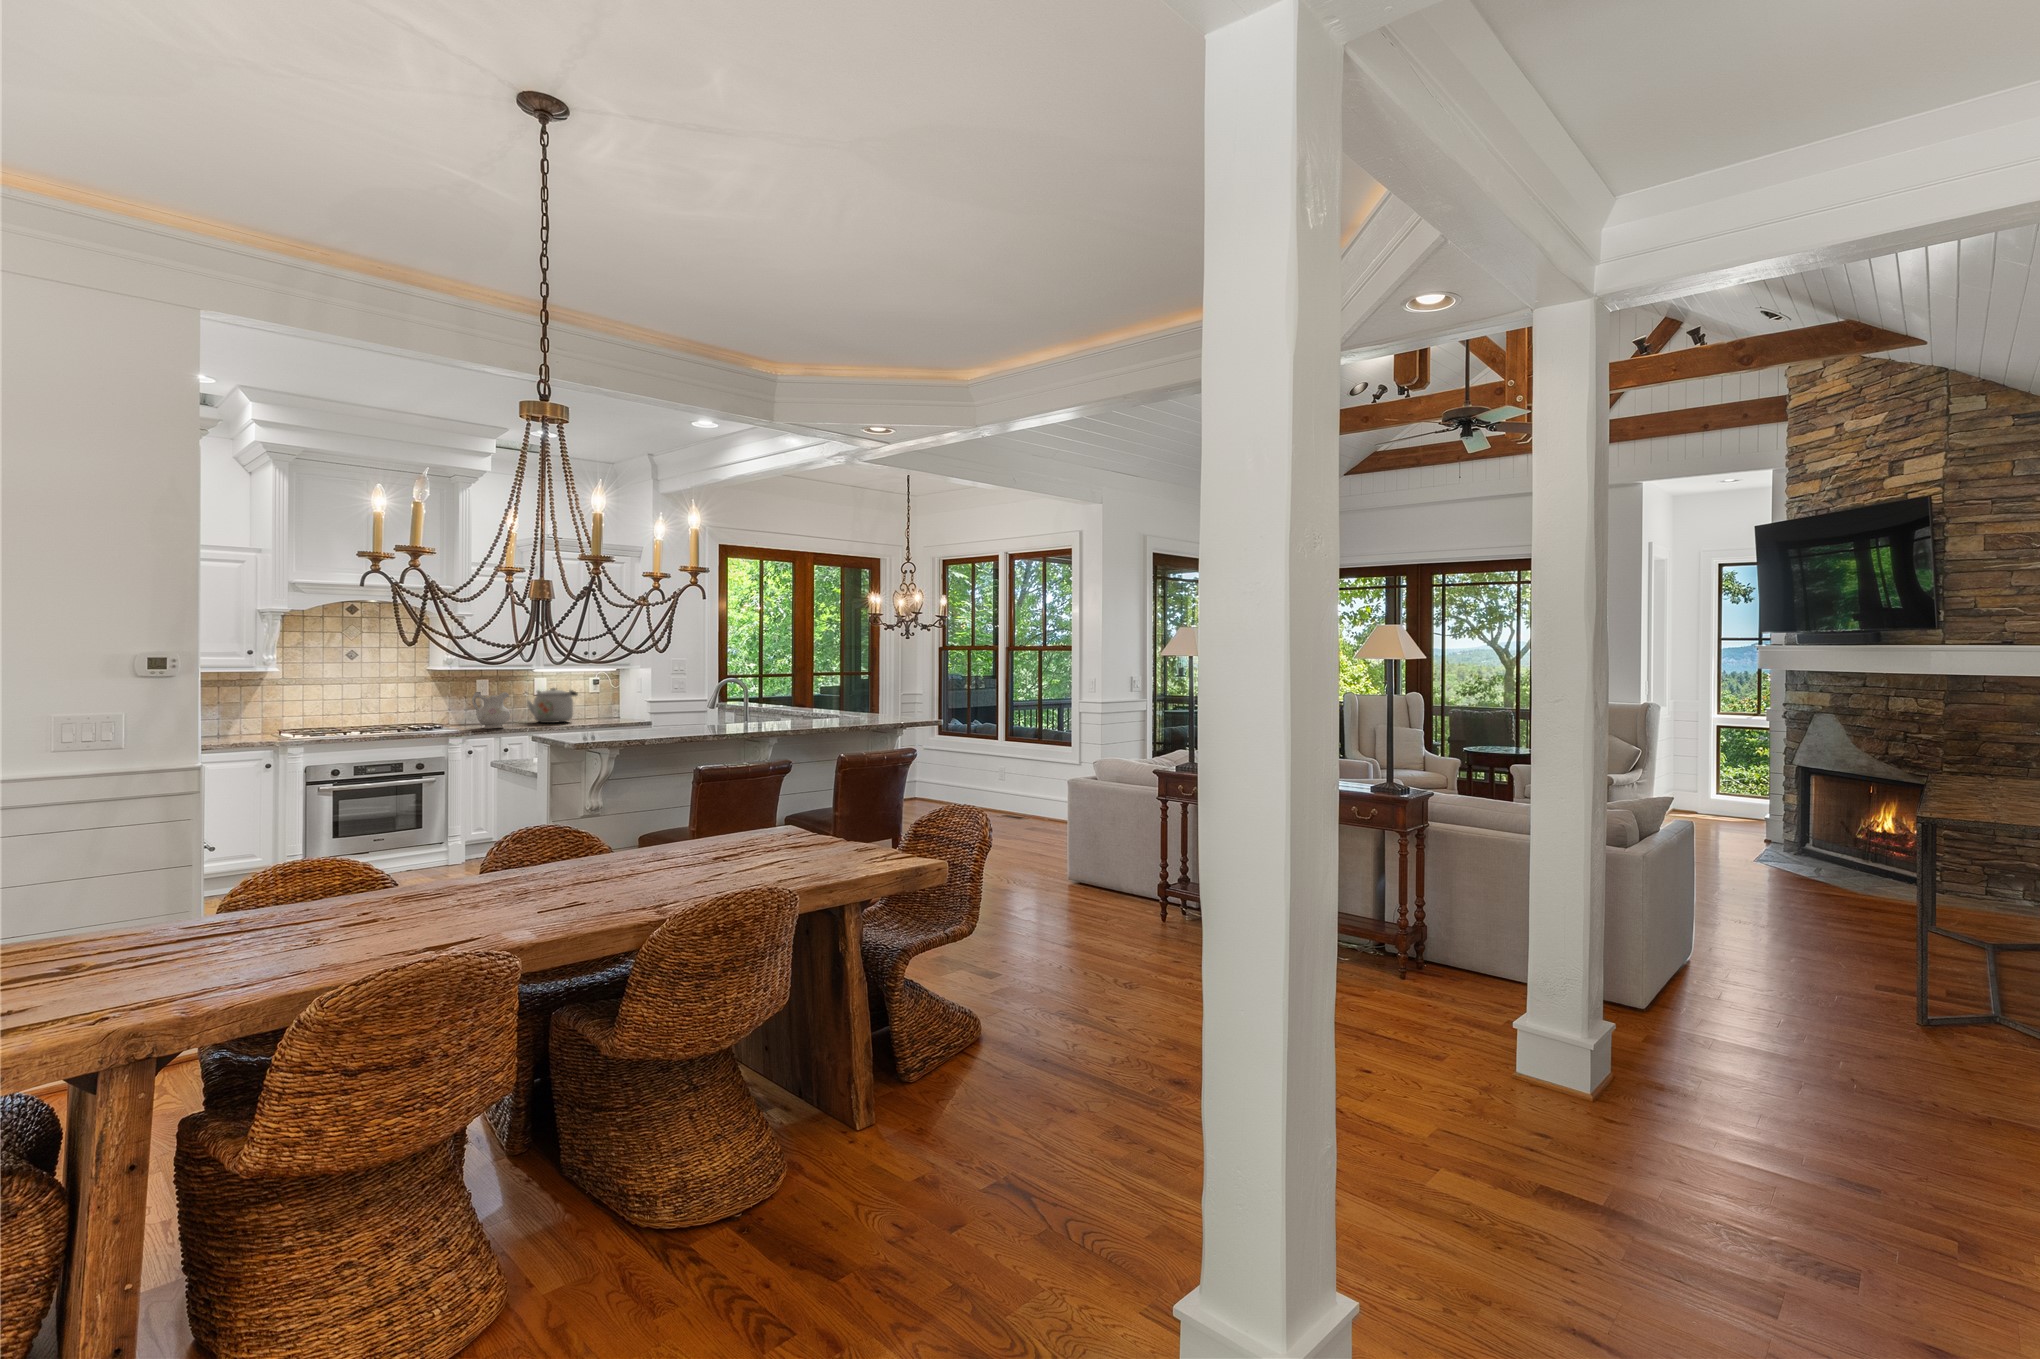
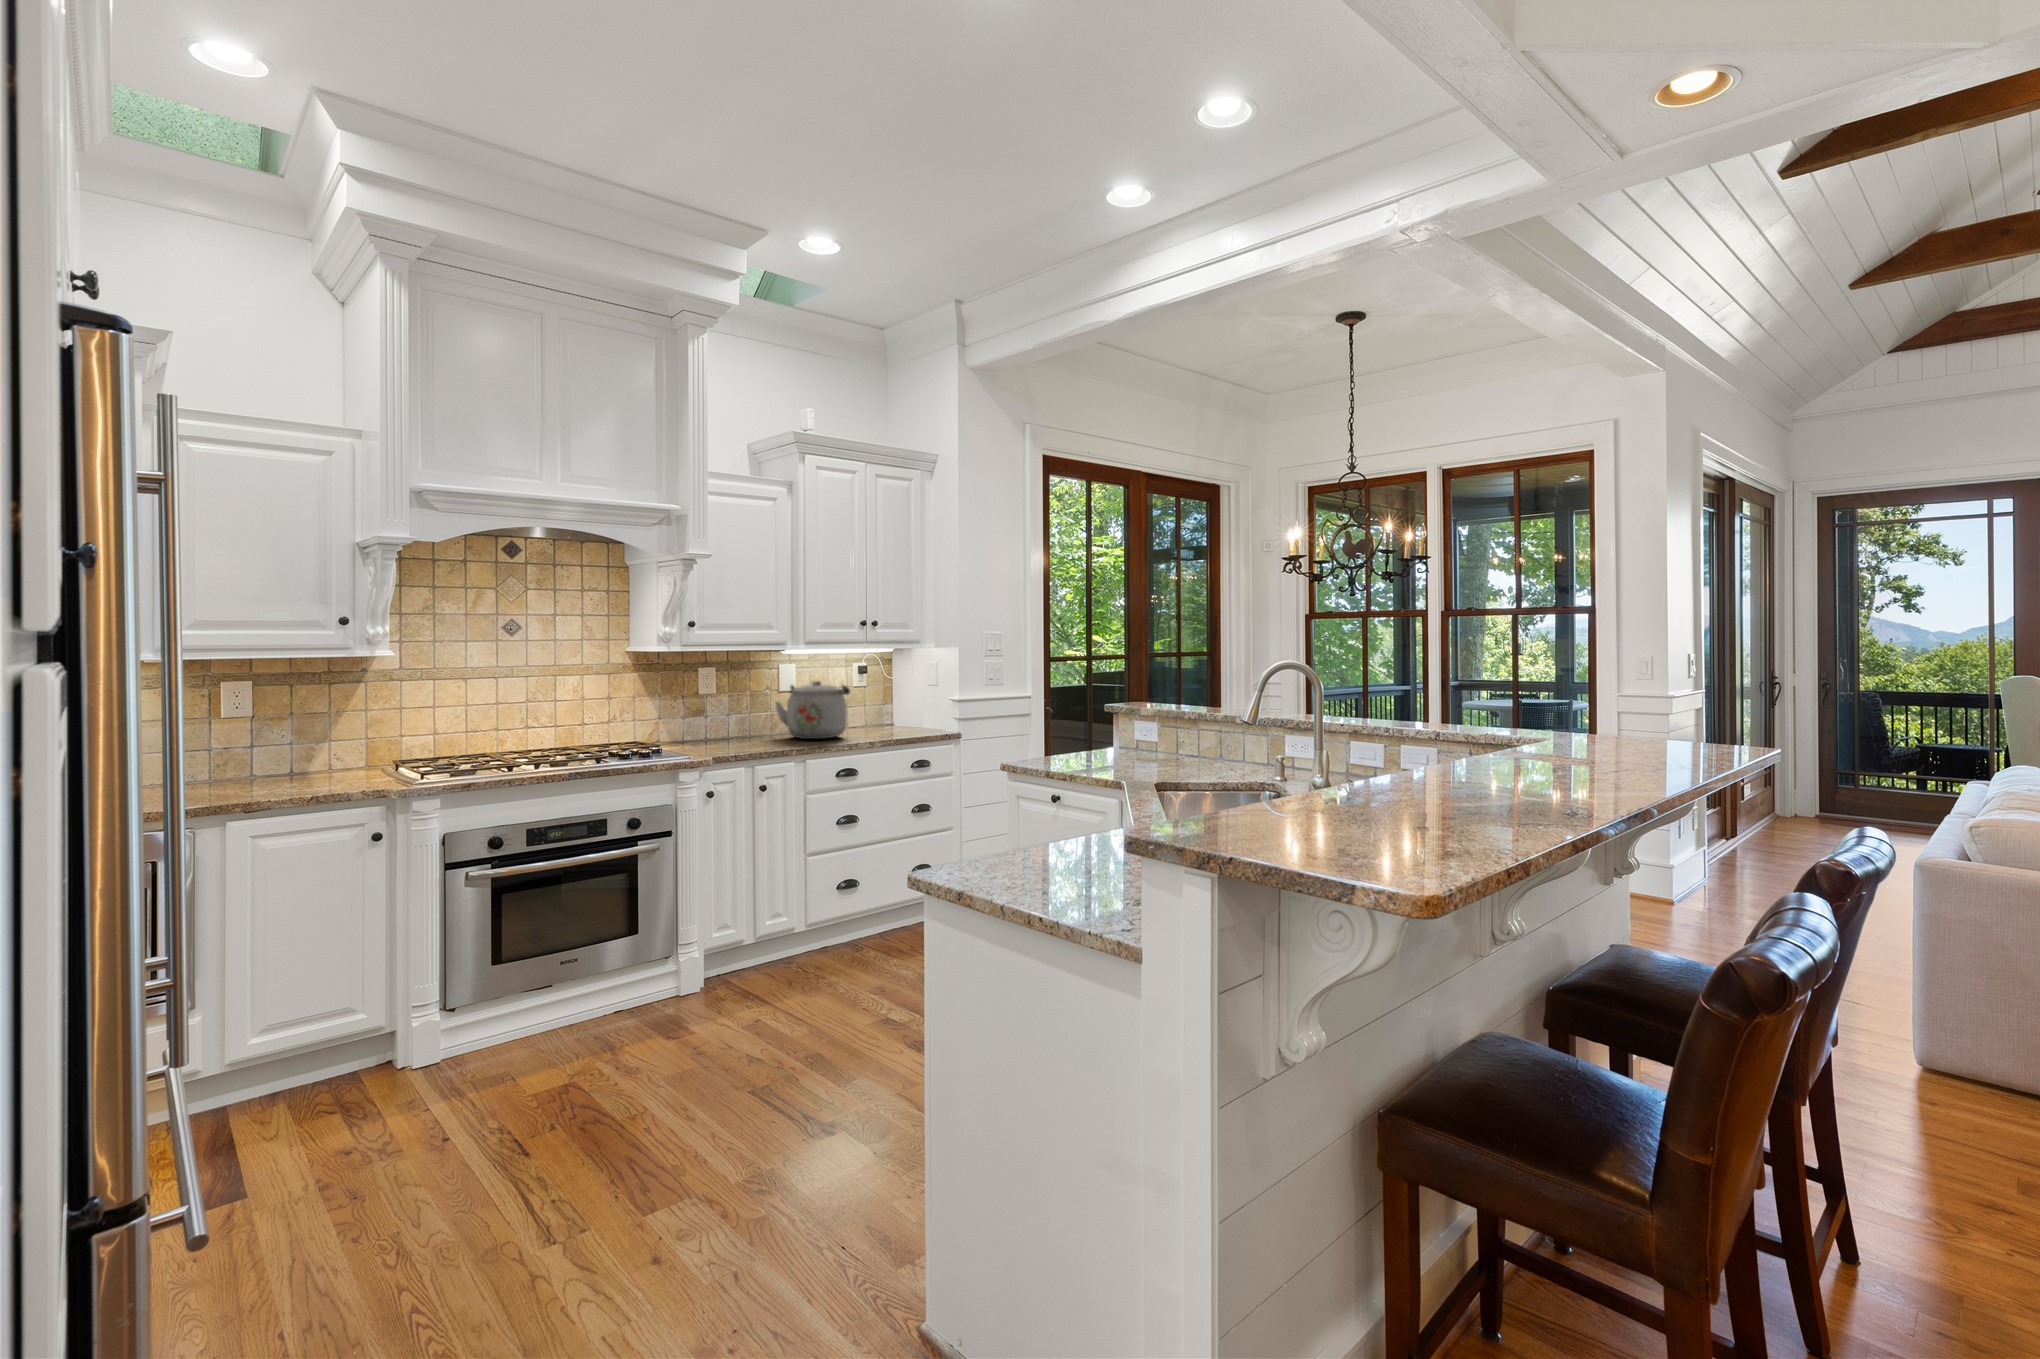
ceramic pitcher: present [472,692,510,729] -> none [707,690,766,753]

